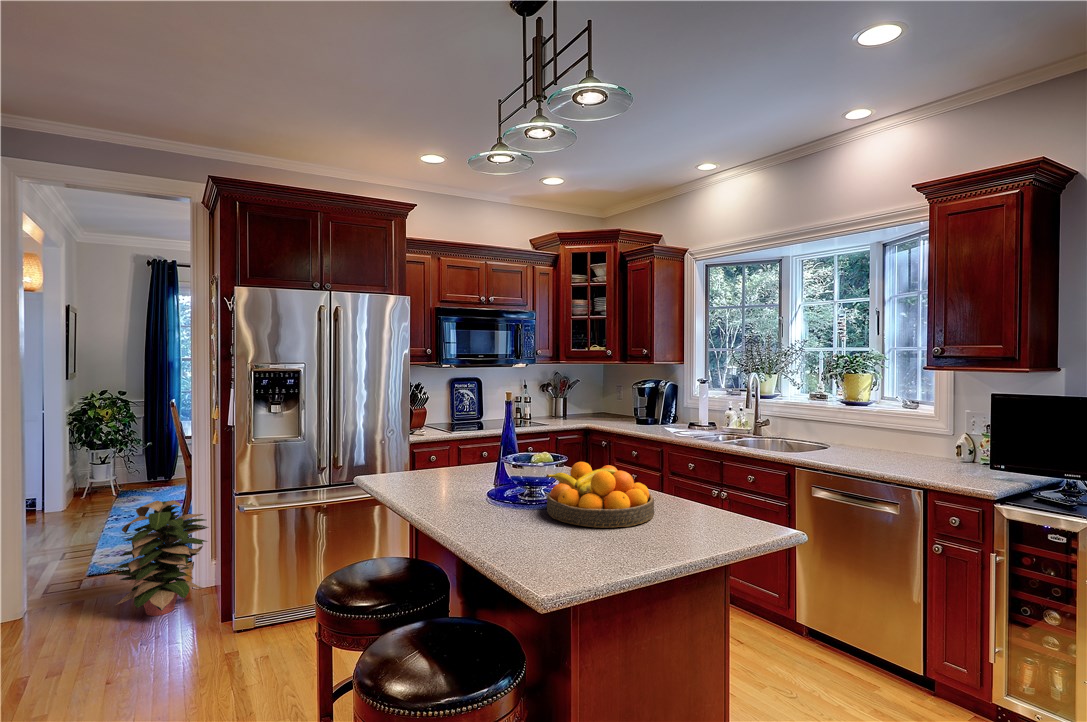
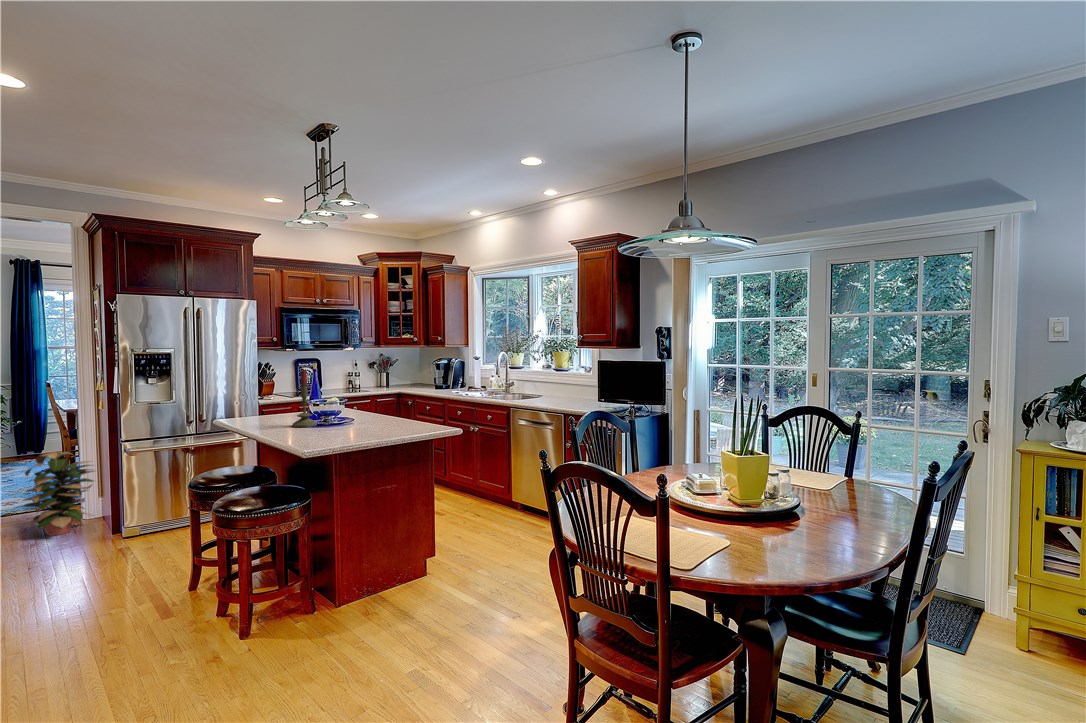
candle: none [478,402,516,505] -> present [293,370,317,427]
fruit bowl: present [546,462,654,528] -> none [331,401,393,432]

